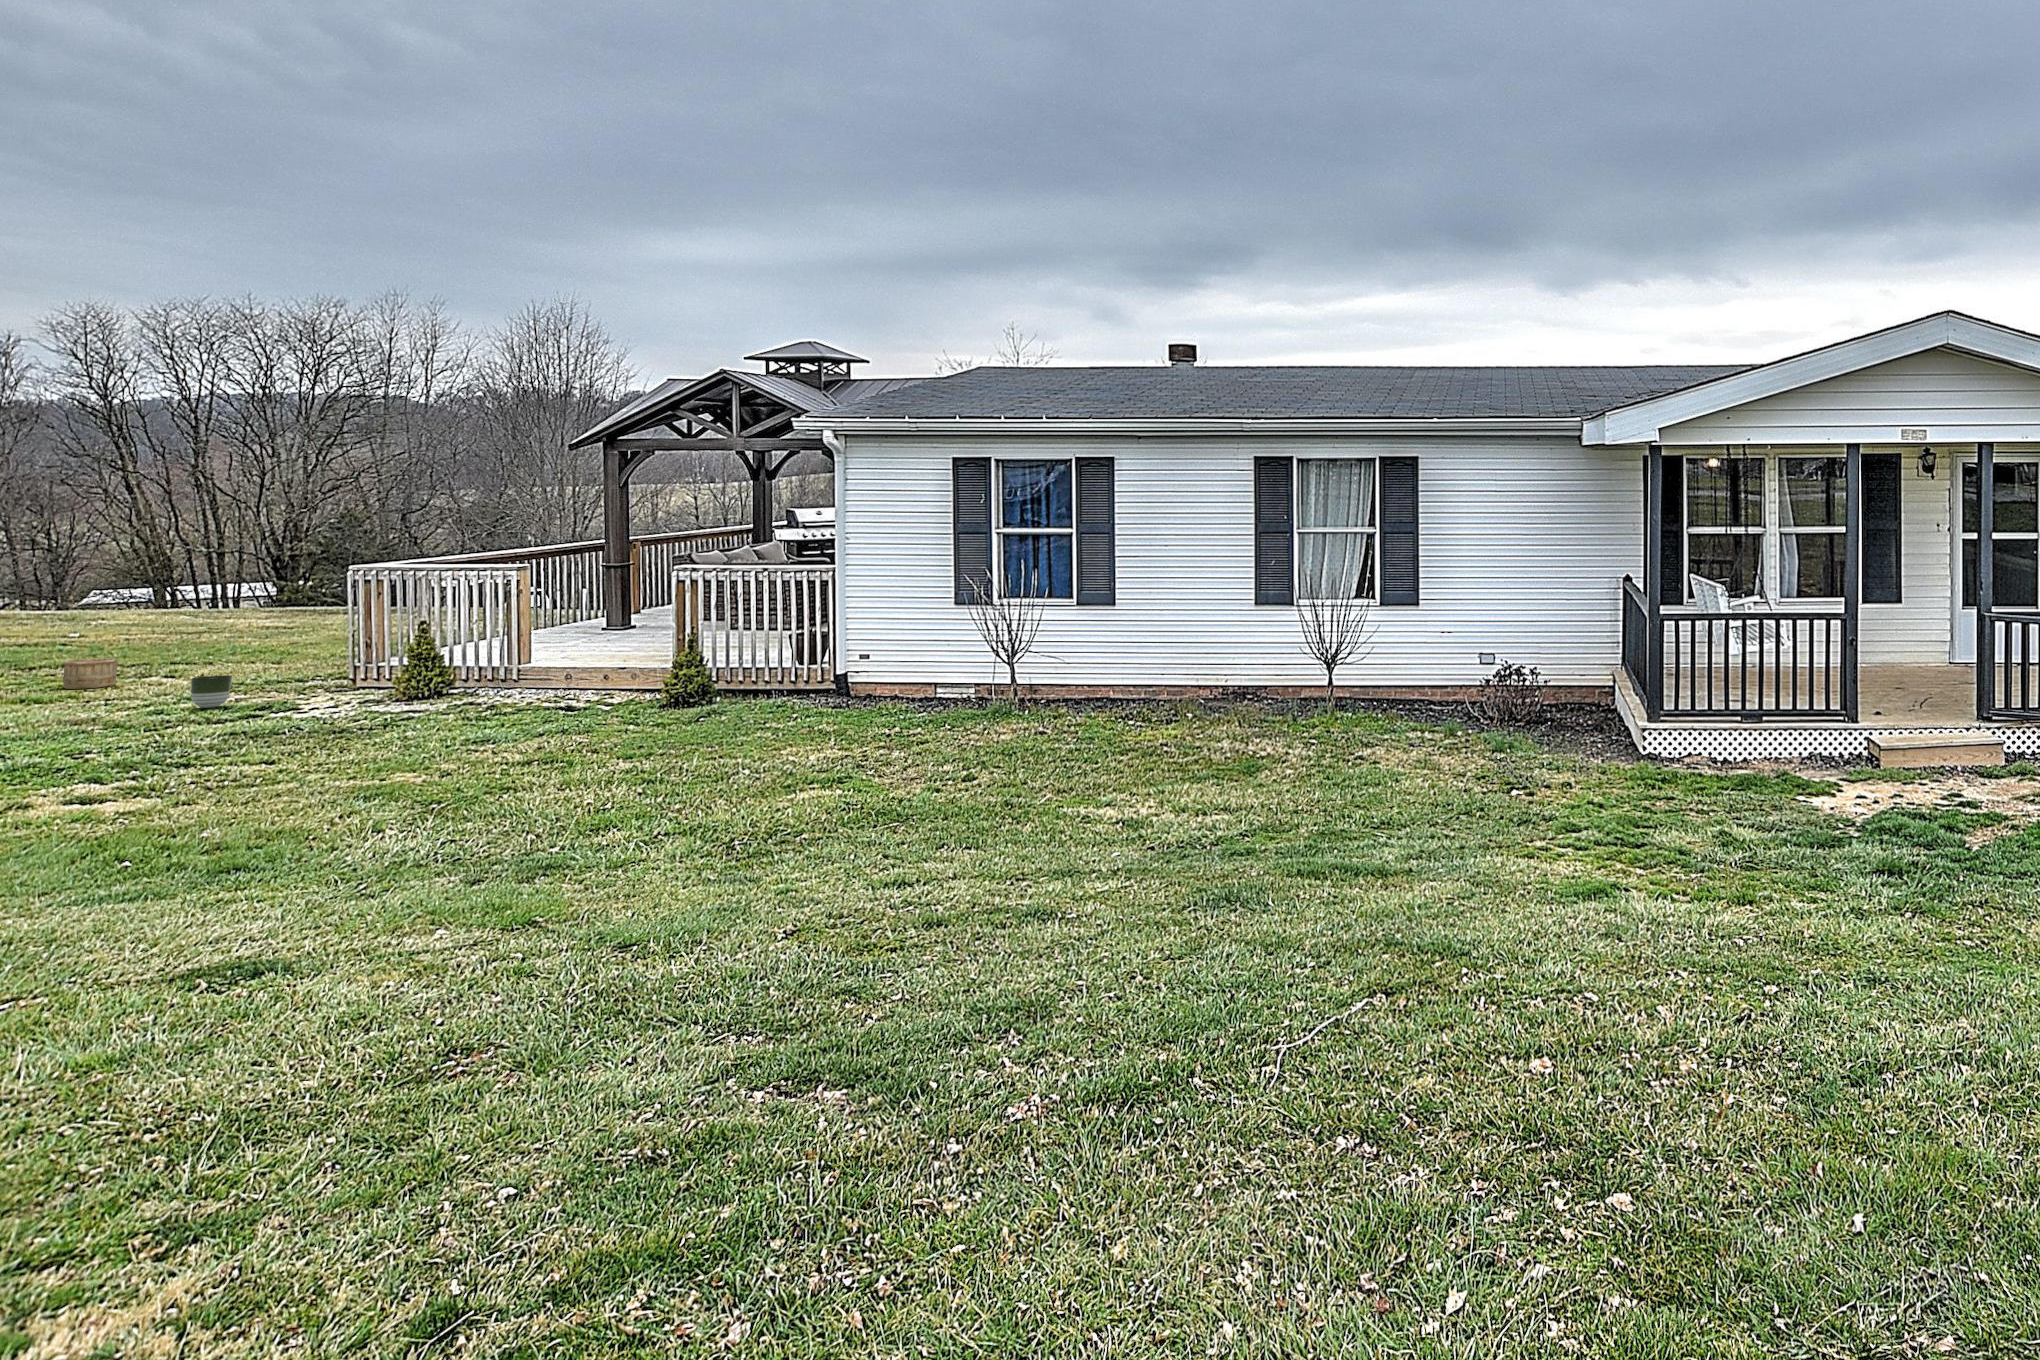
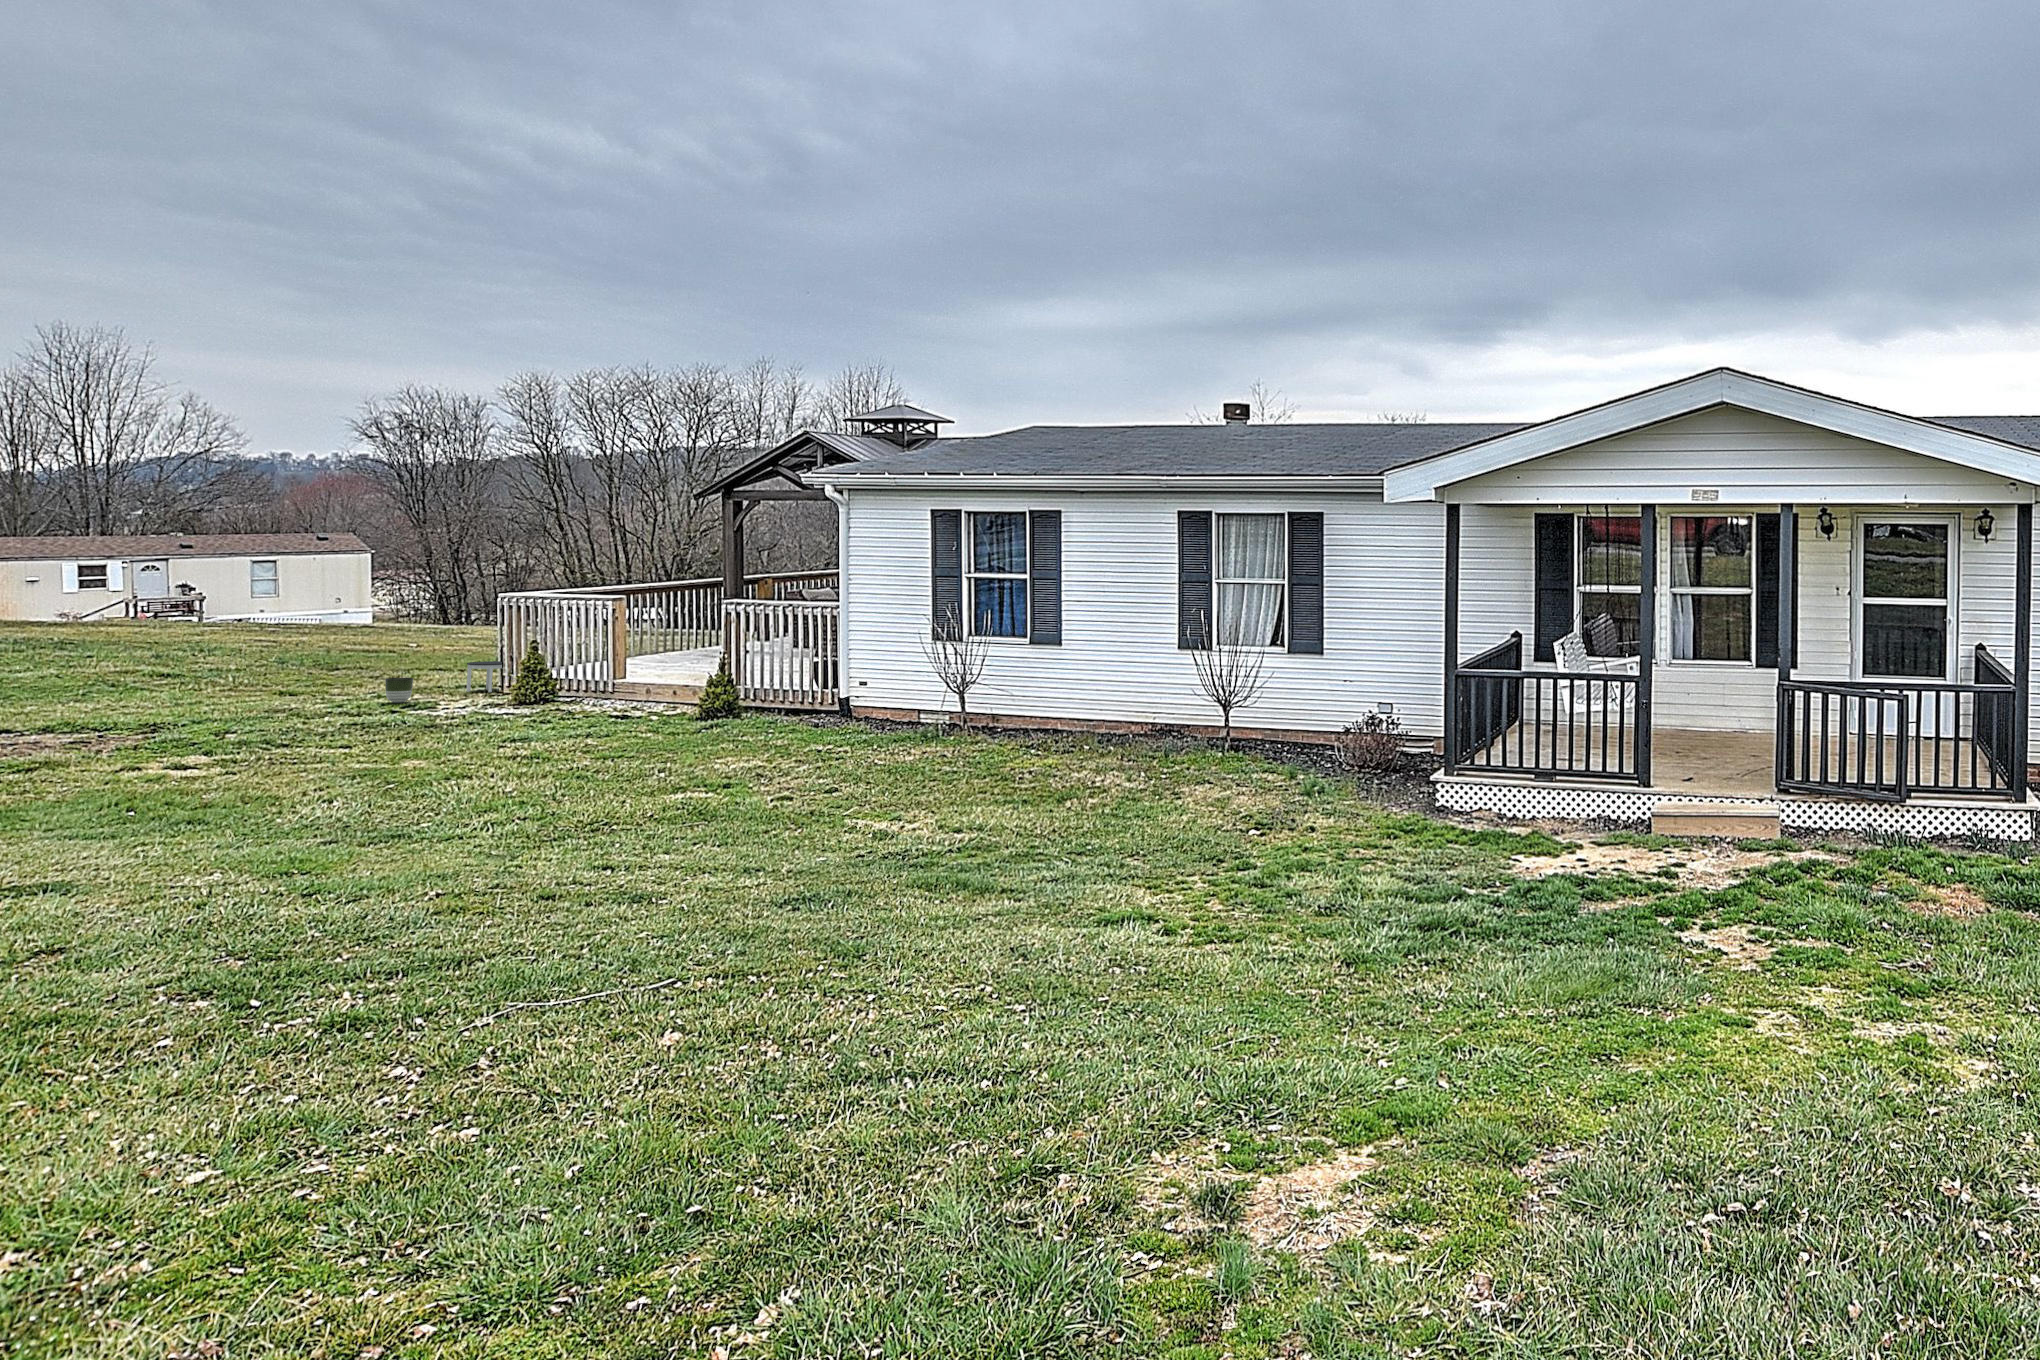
round table: none [298,651,363,690] -> present [467,661,502,692]
wooden bucket: present [63,658,119,689] -> none [320,660,356,684]

